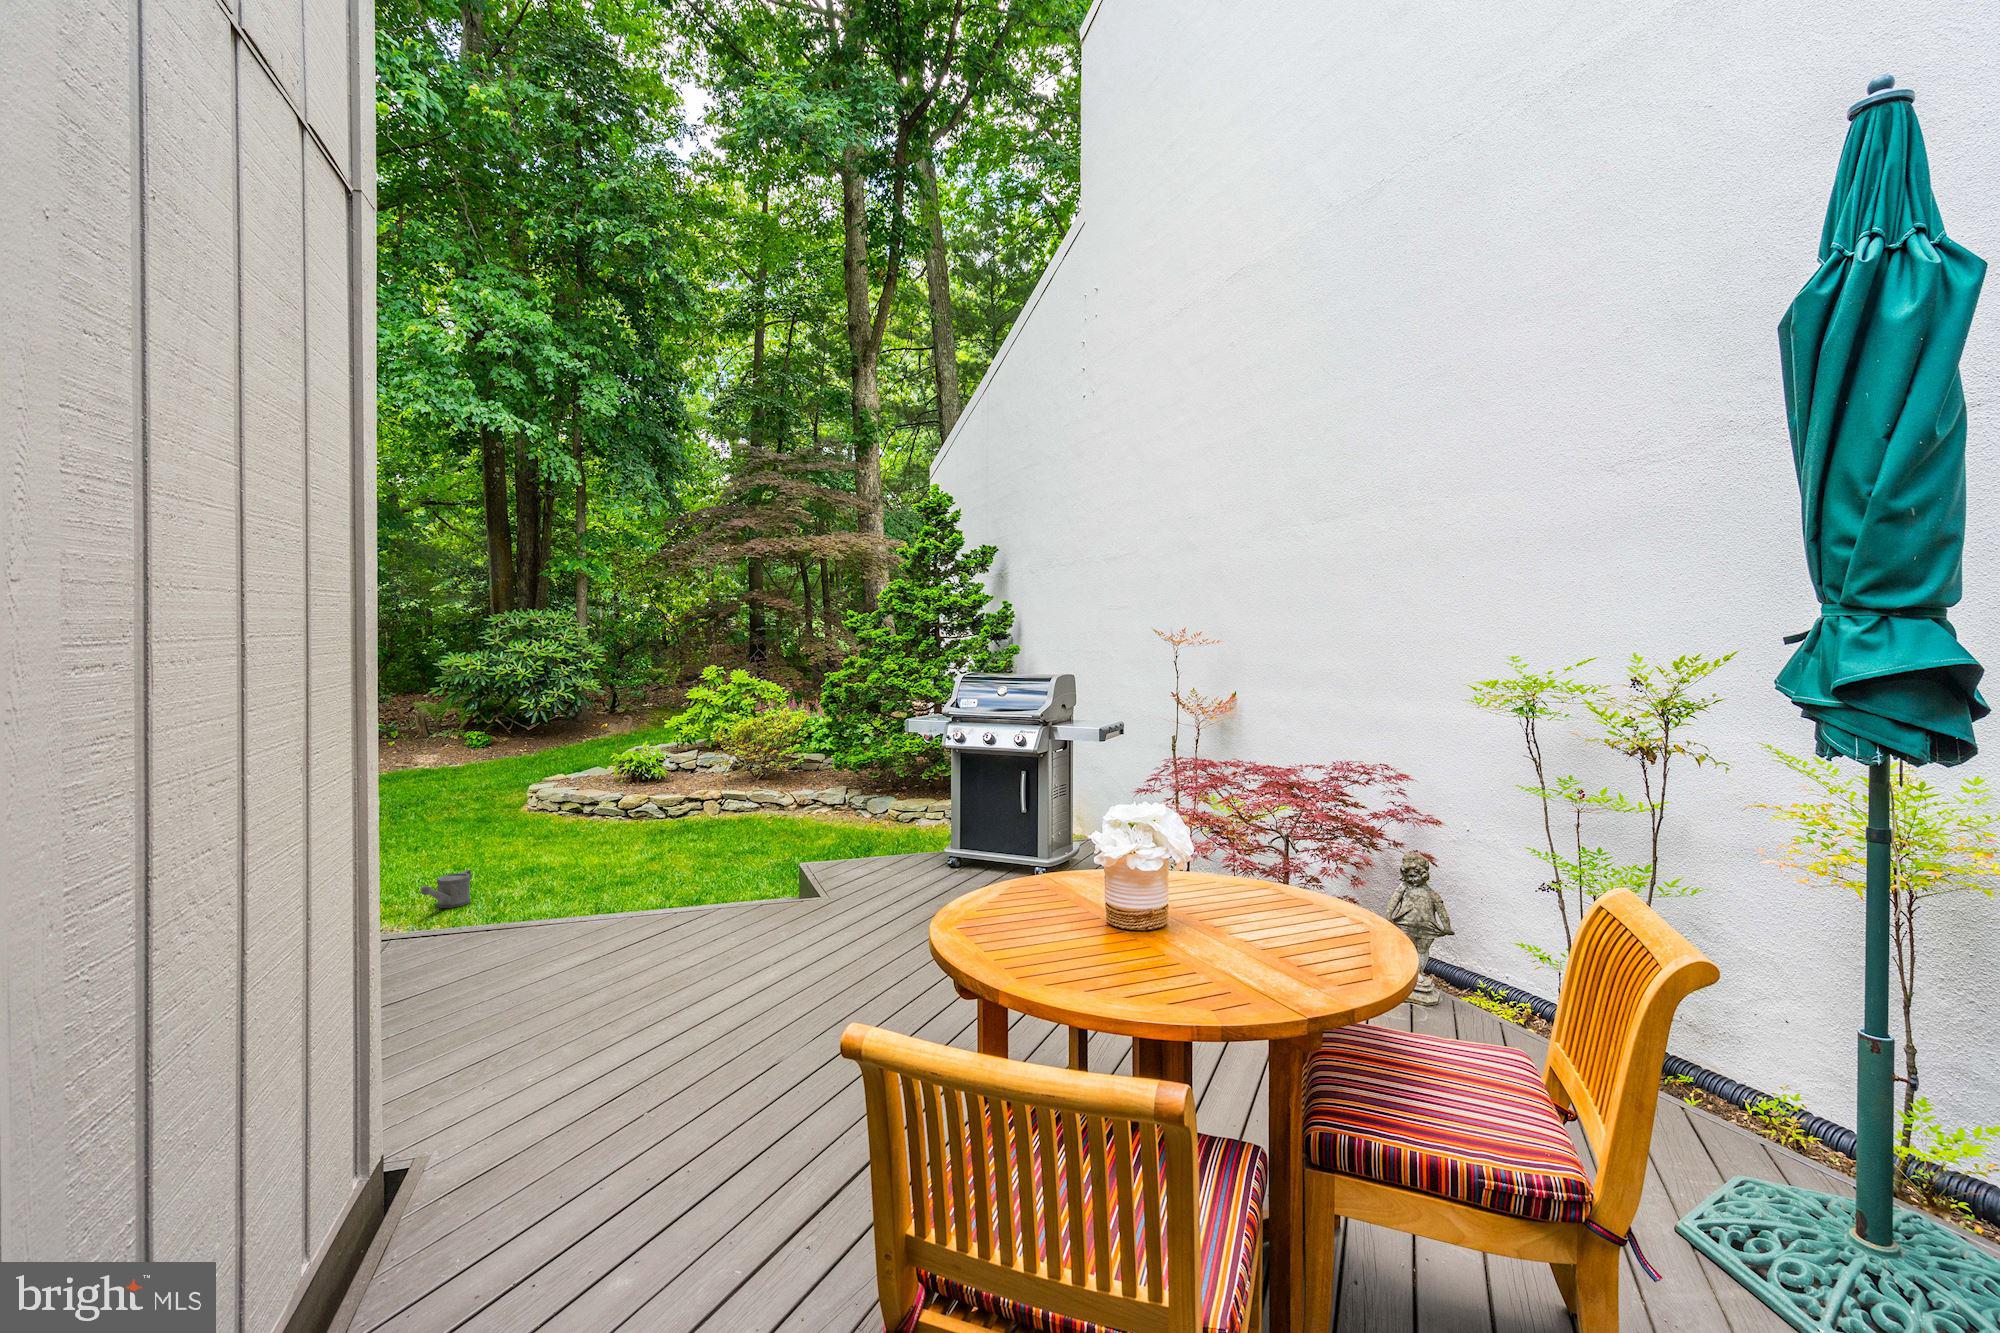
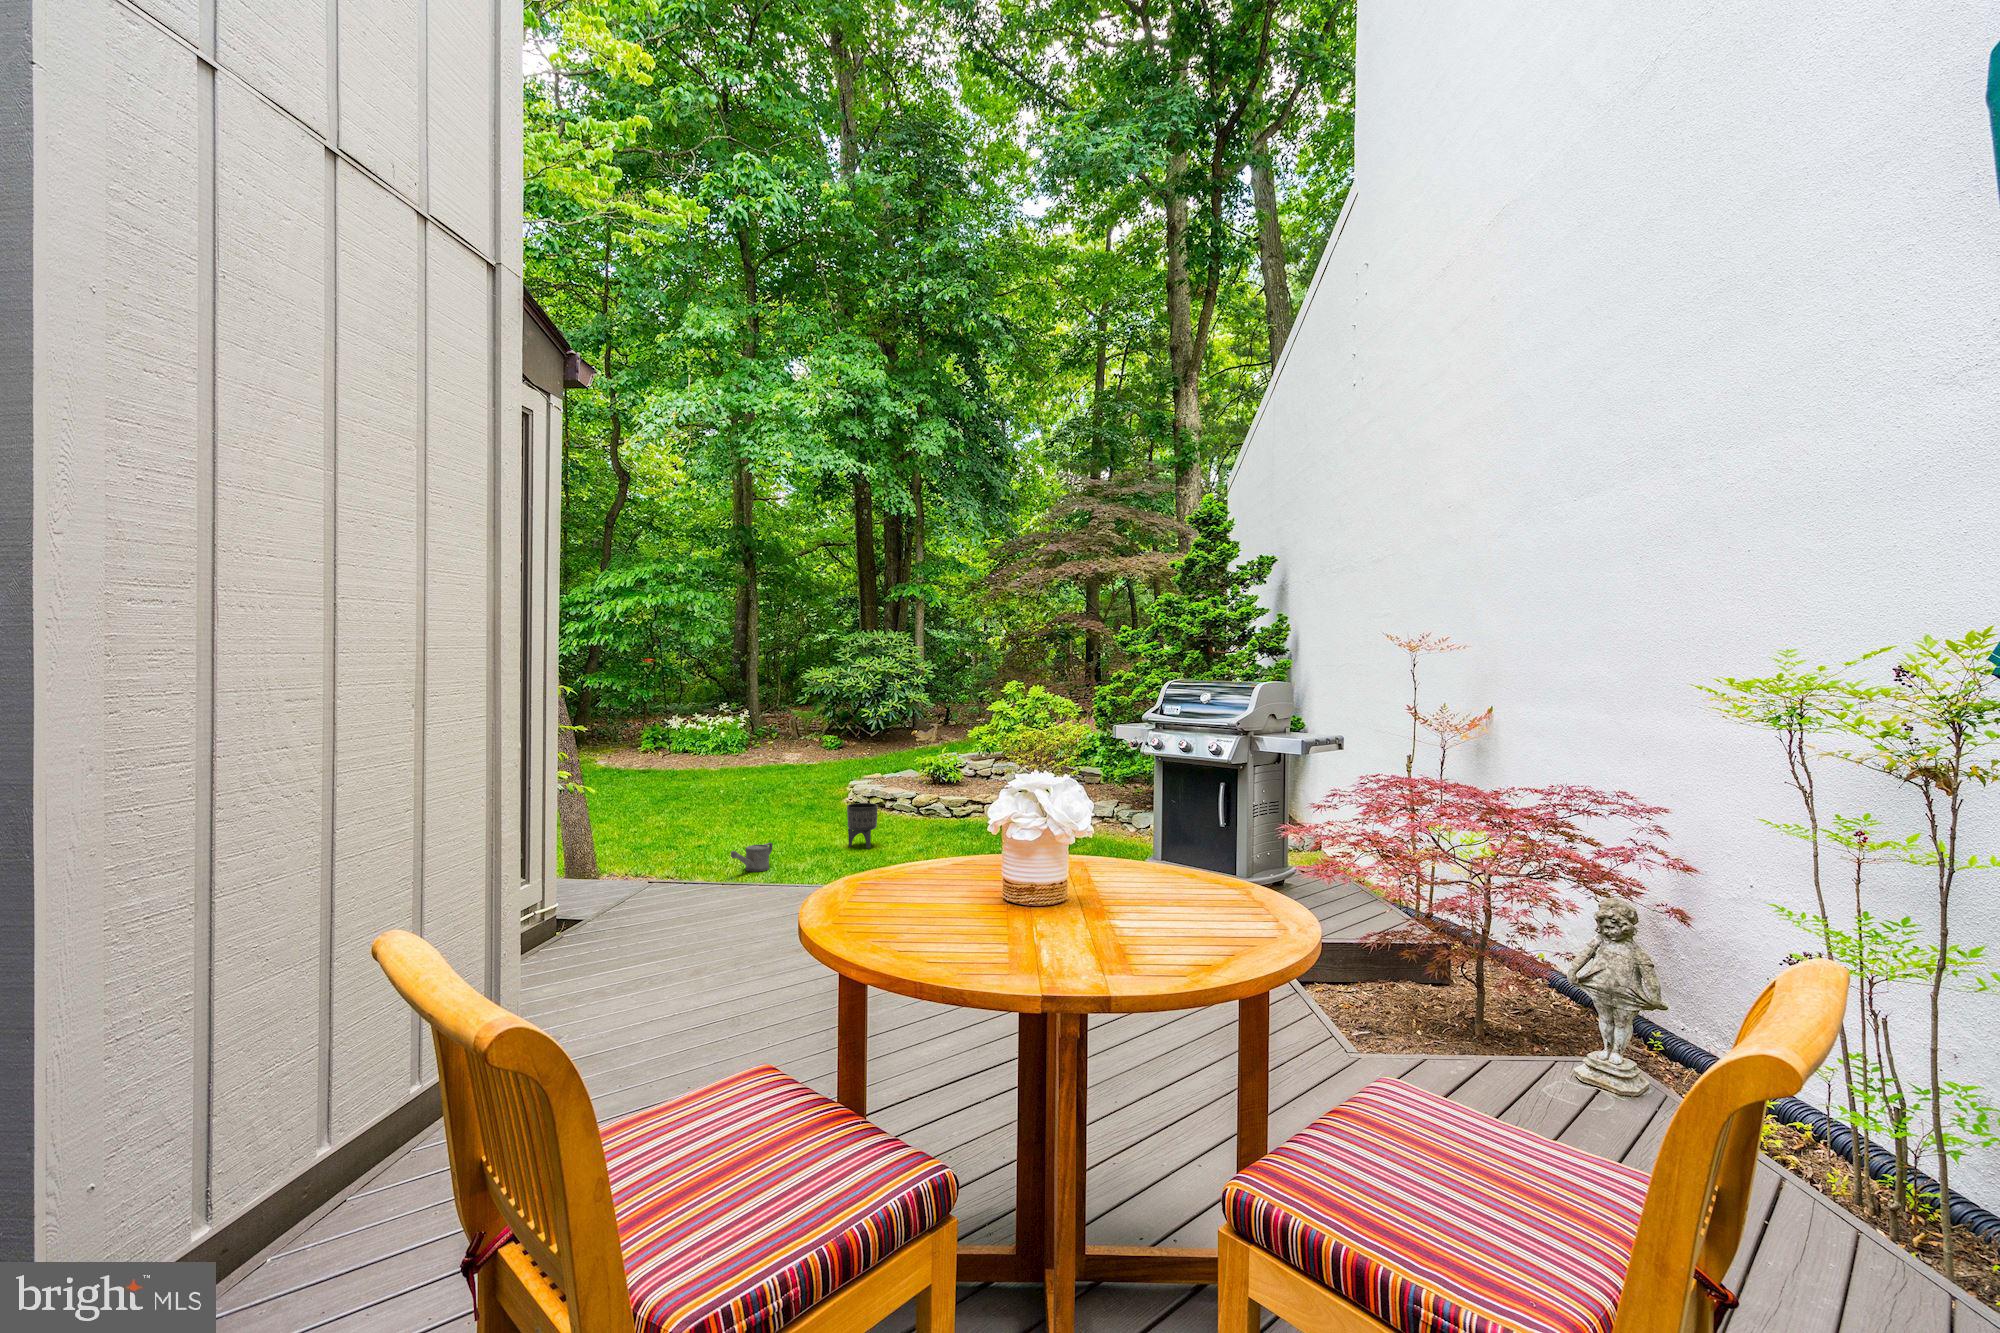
planter: none [559,811,598,863] -> present [847,803,878,849]

